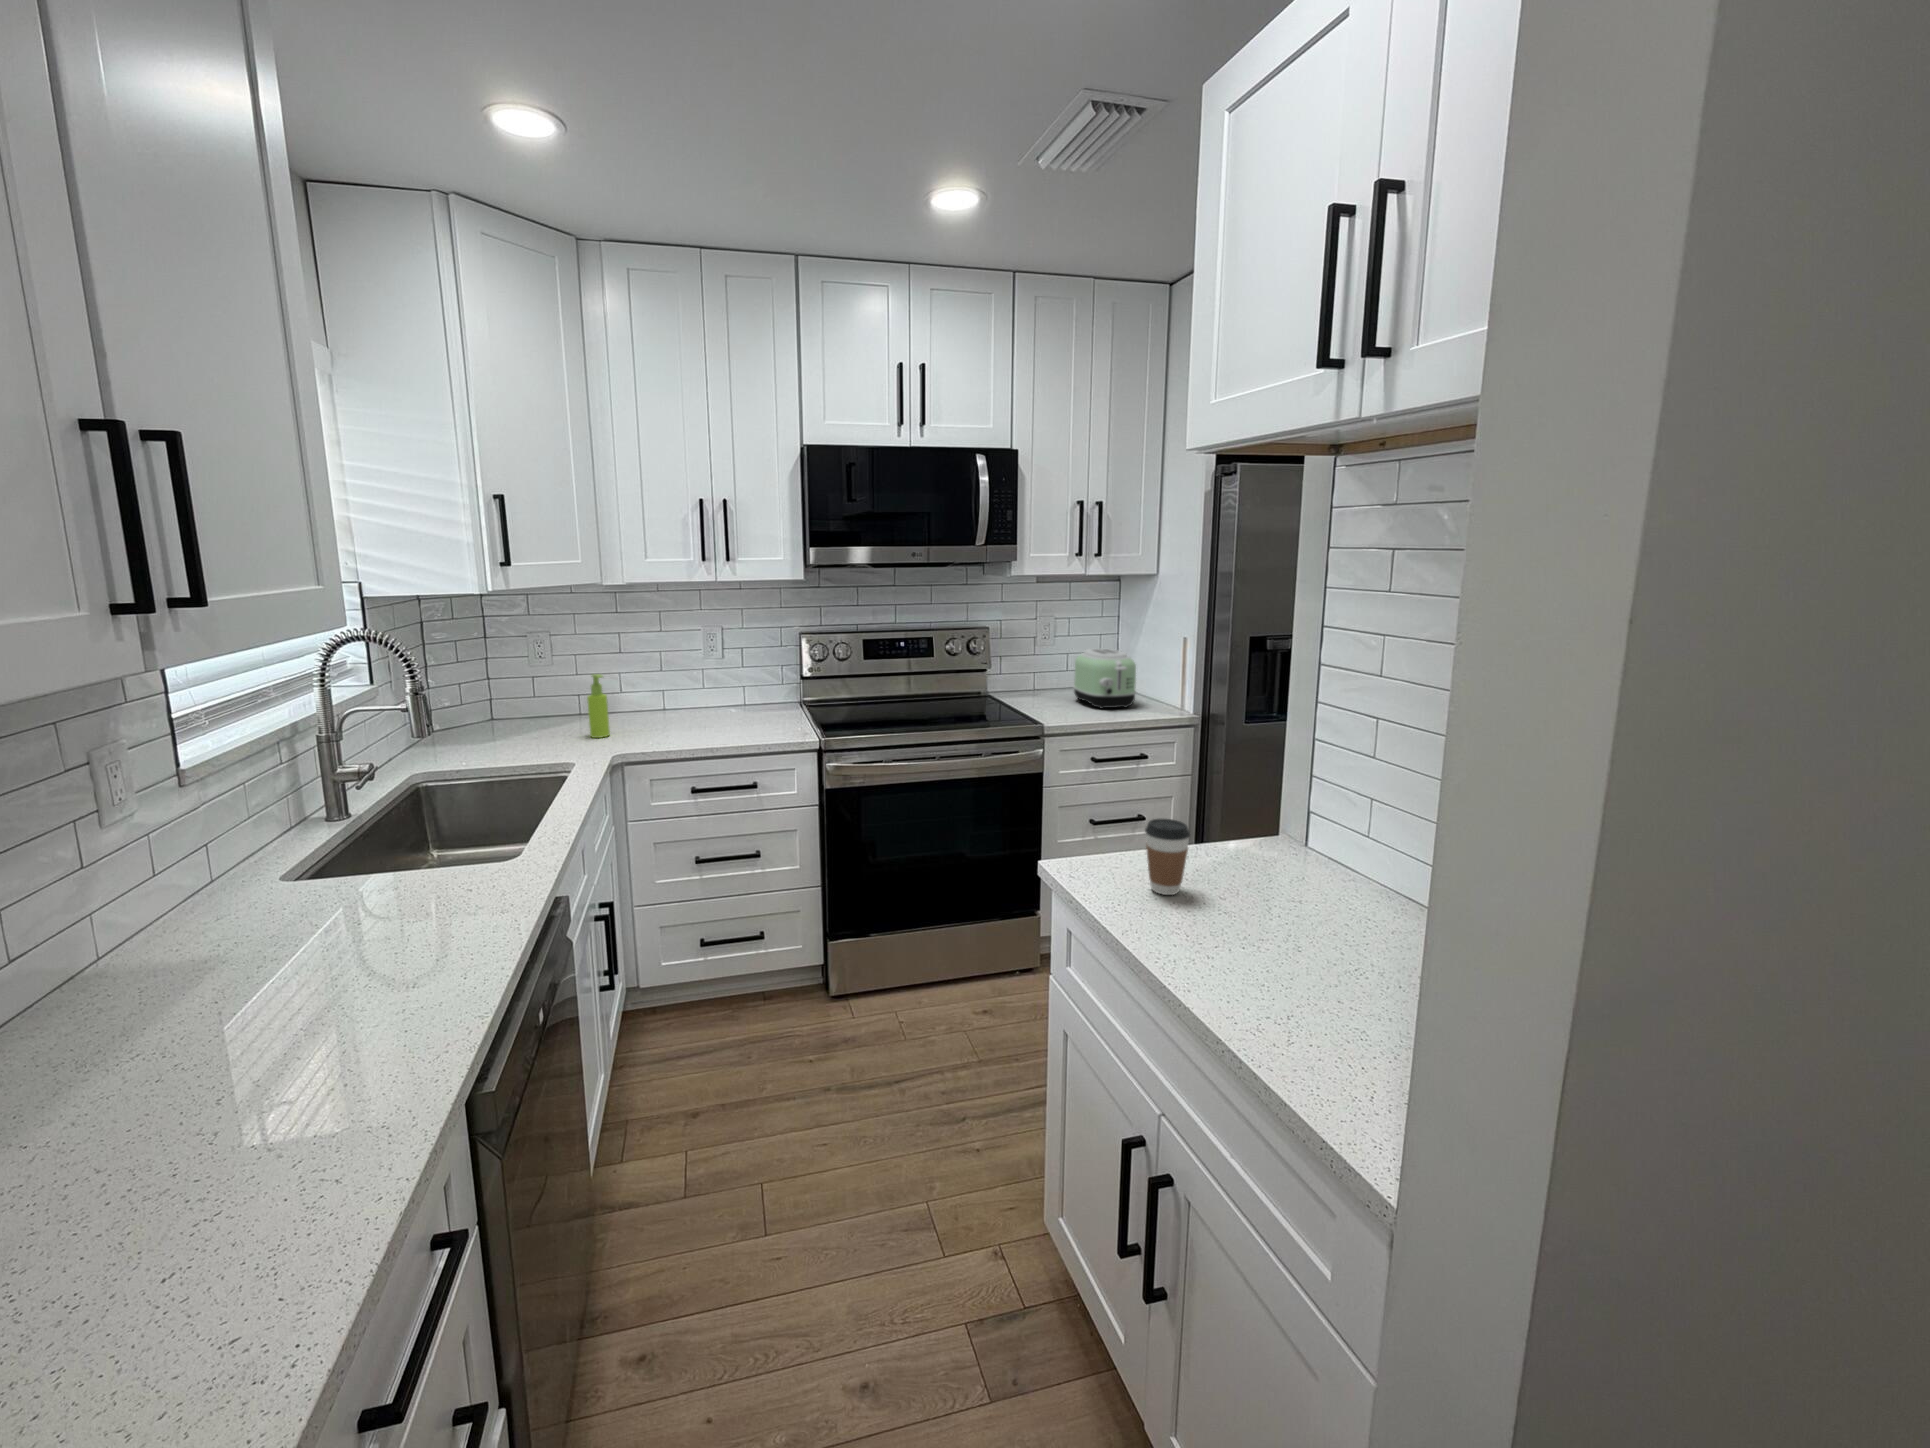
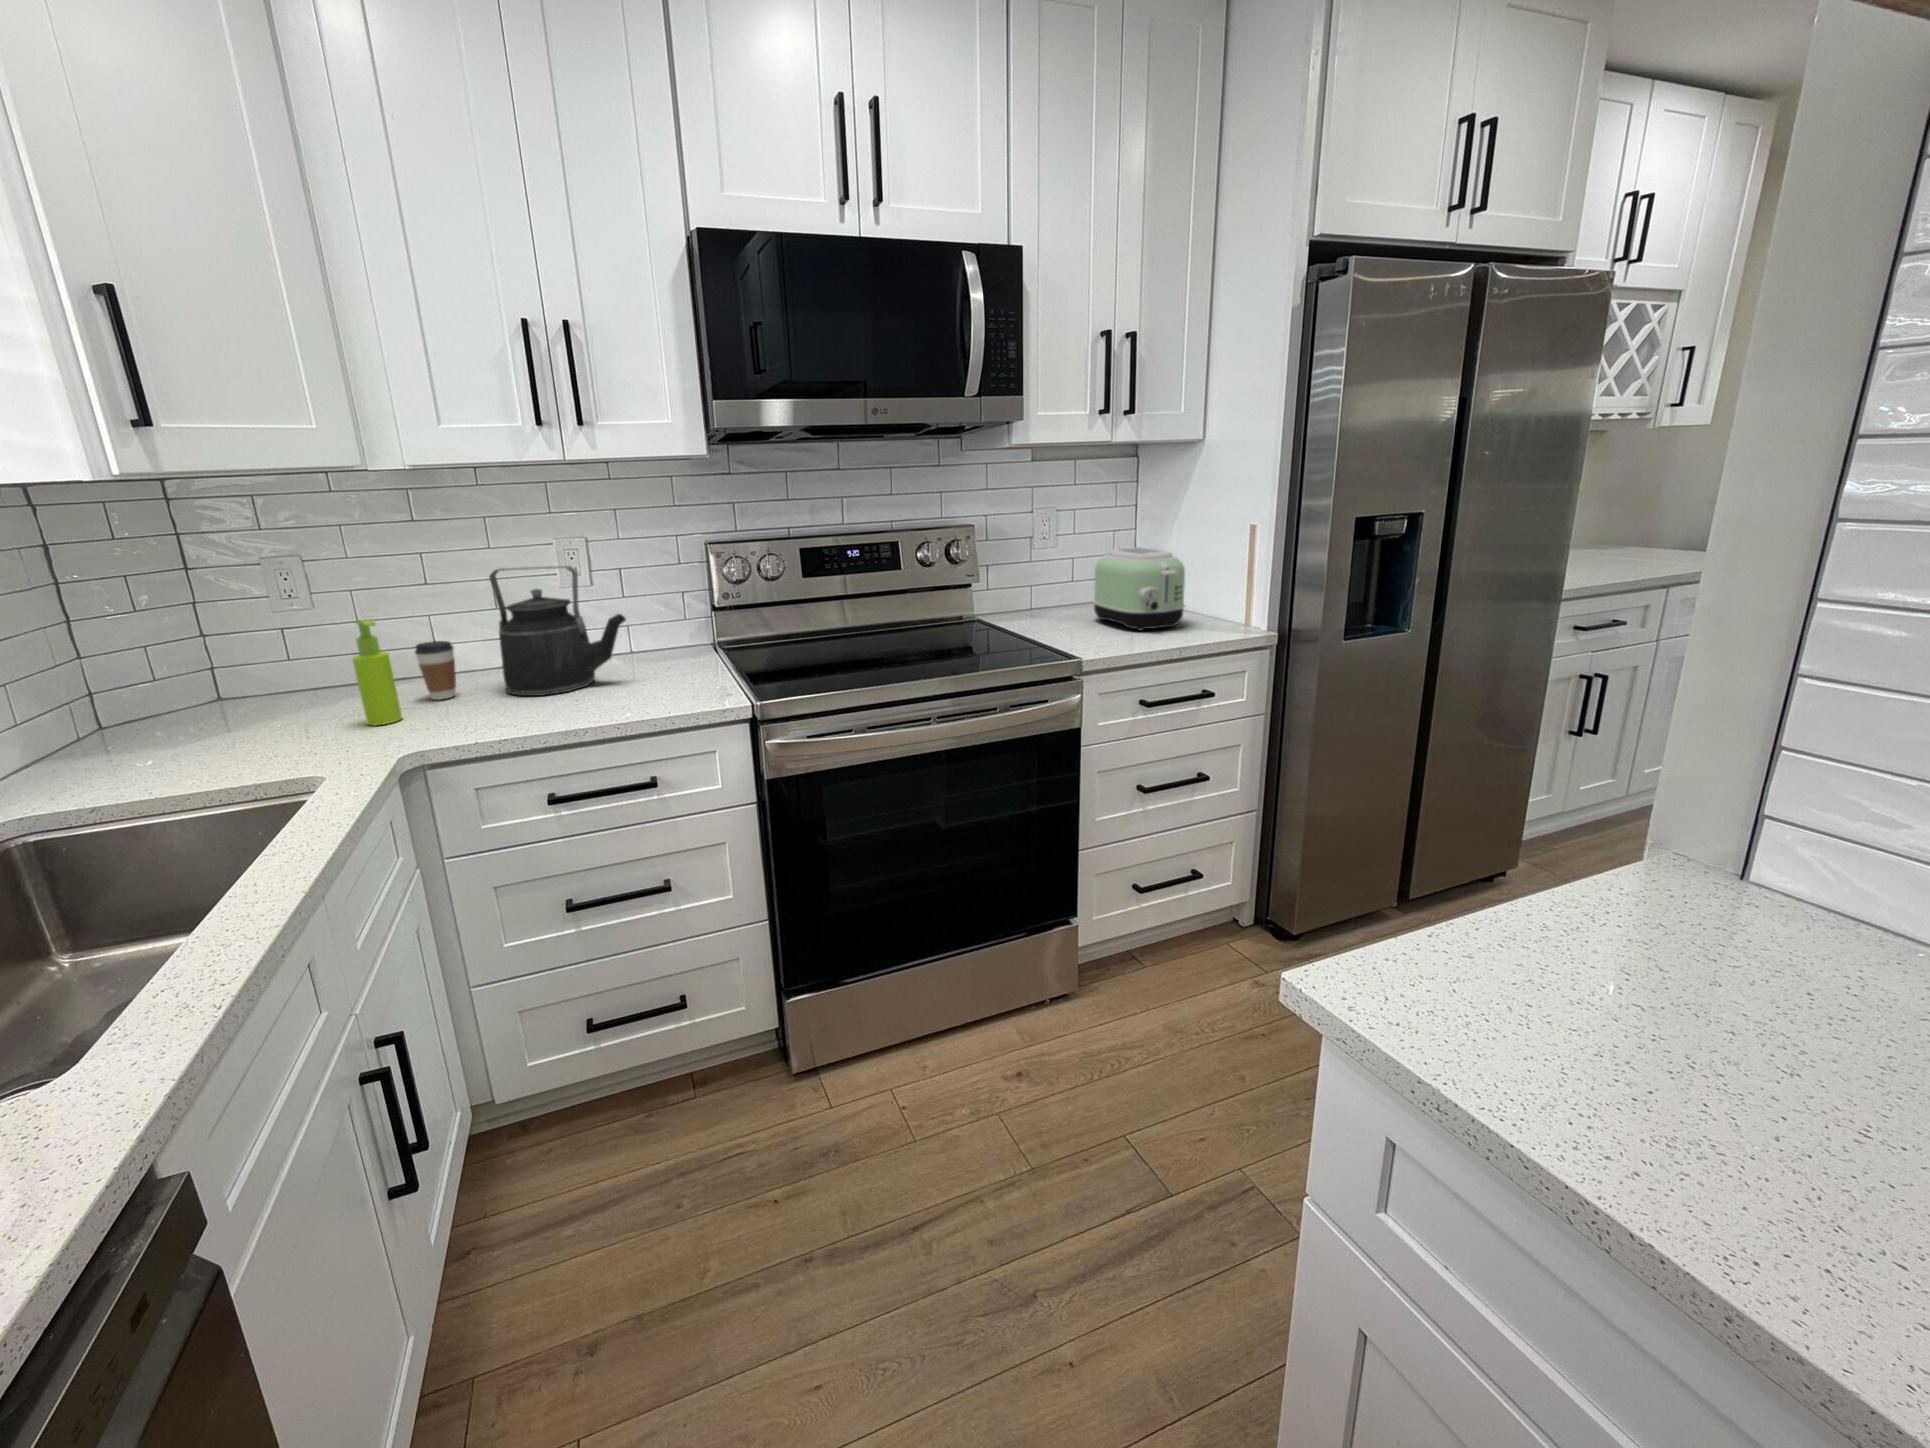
kettle: none [665,646,746,727] -> present [489,566,626,696]
coffee cup: present [1145,819,1190,895] -> present [415,641,456,700]

